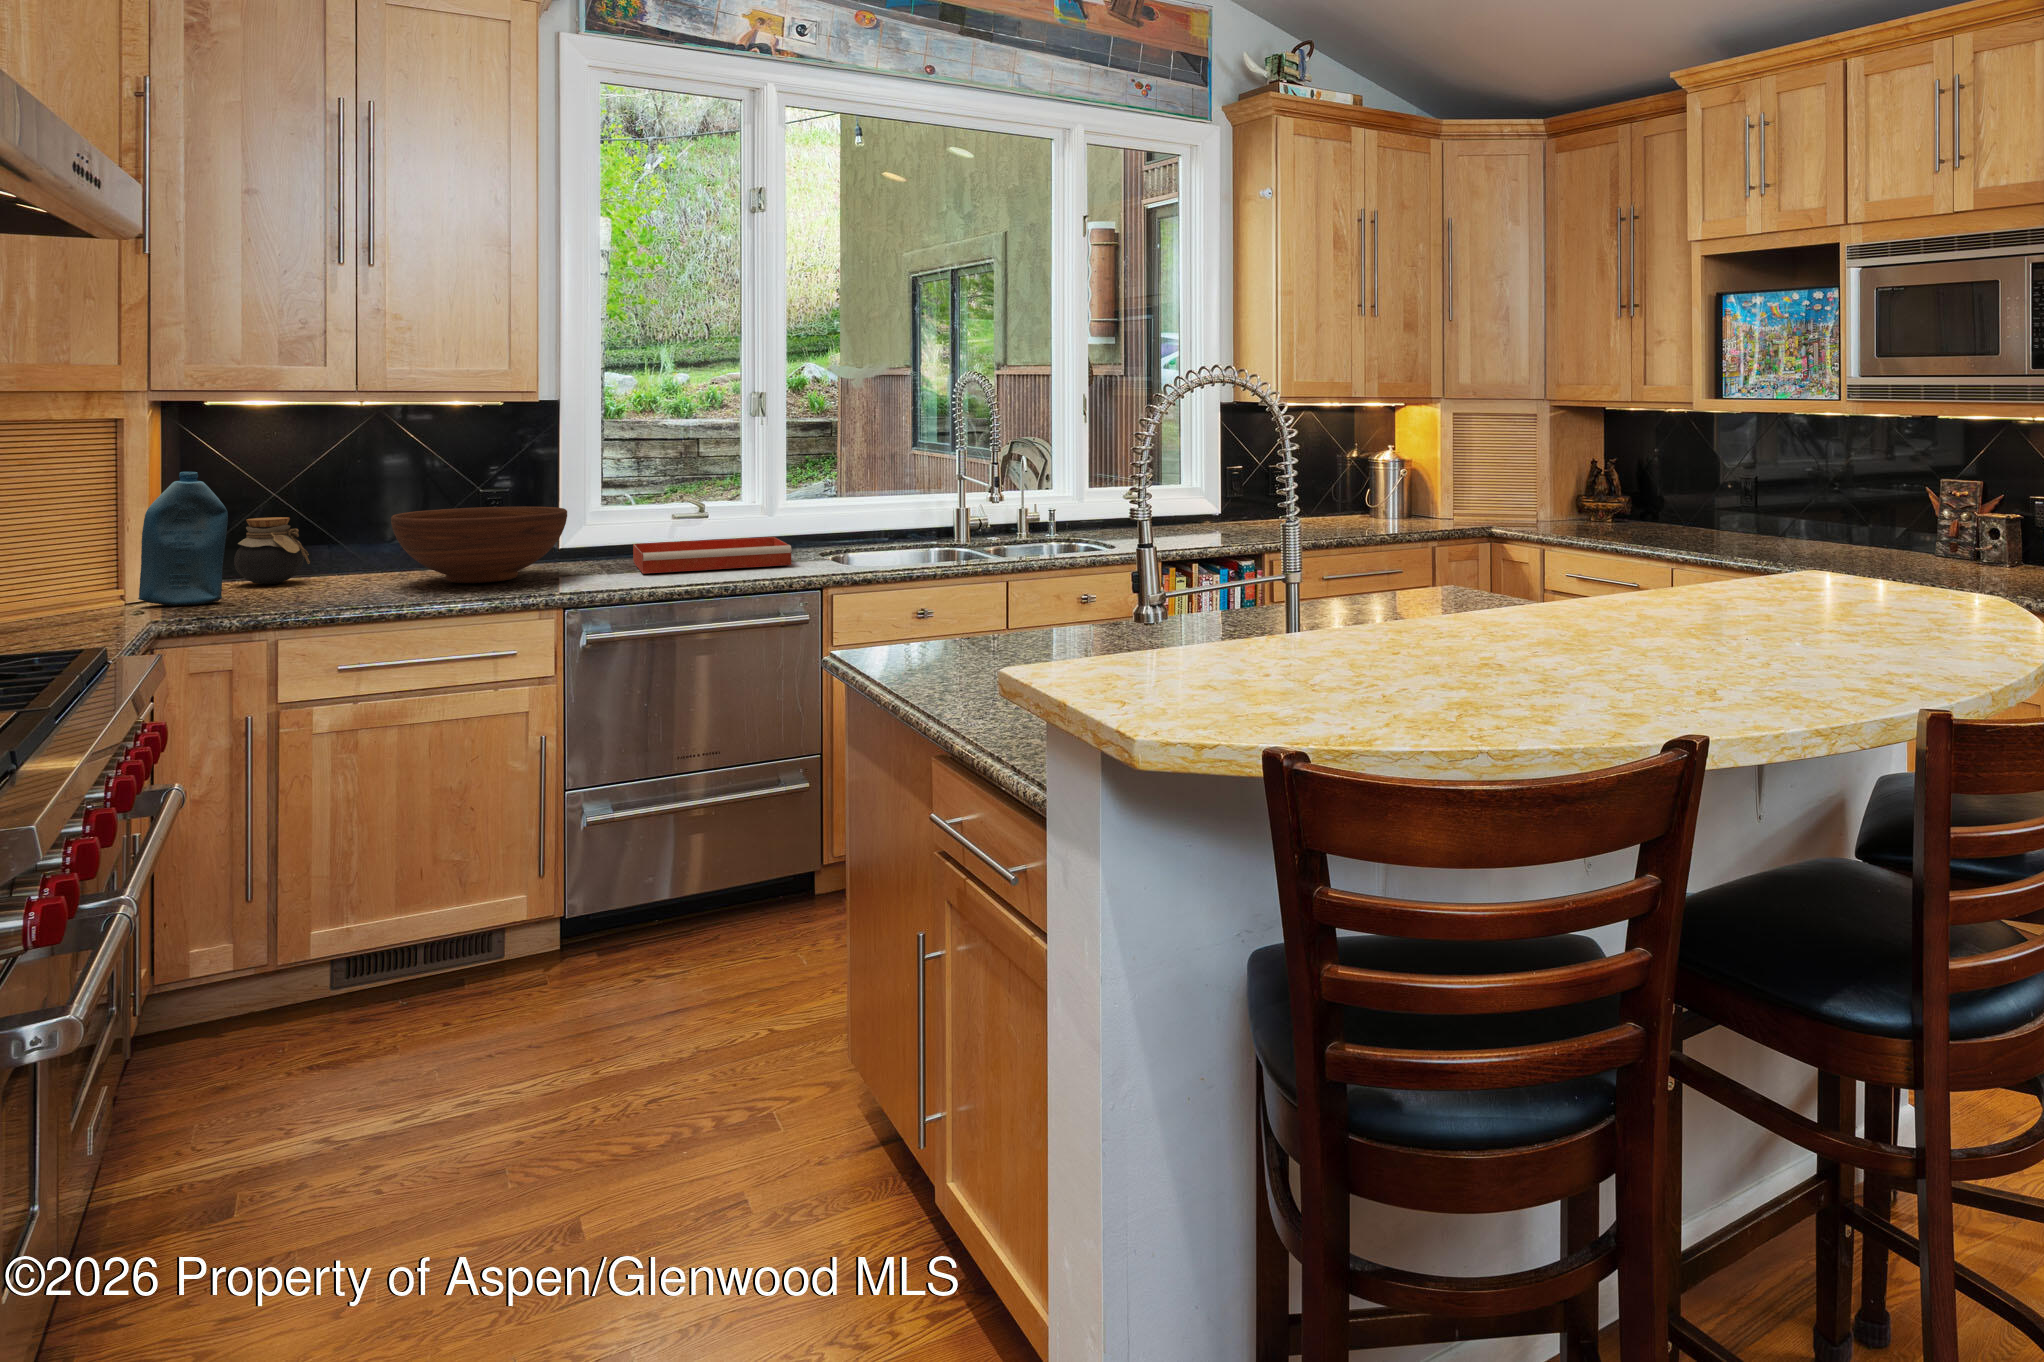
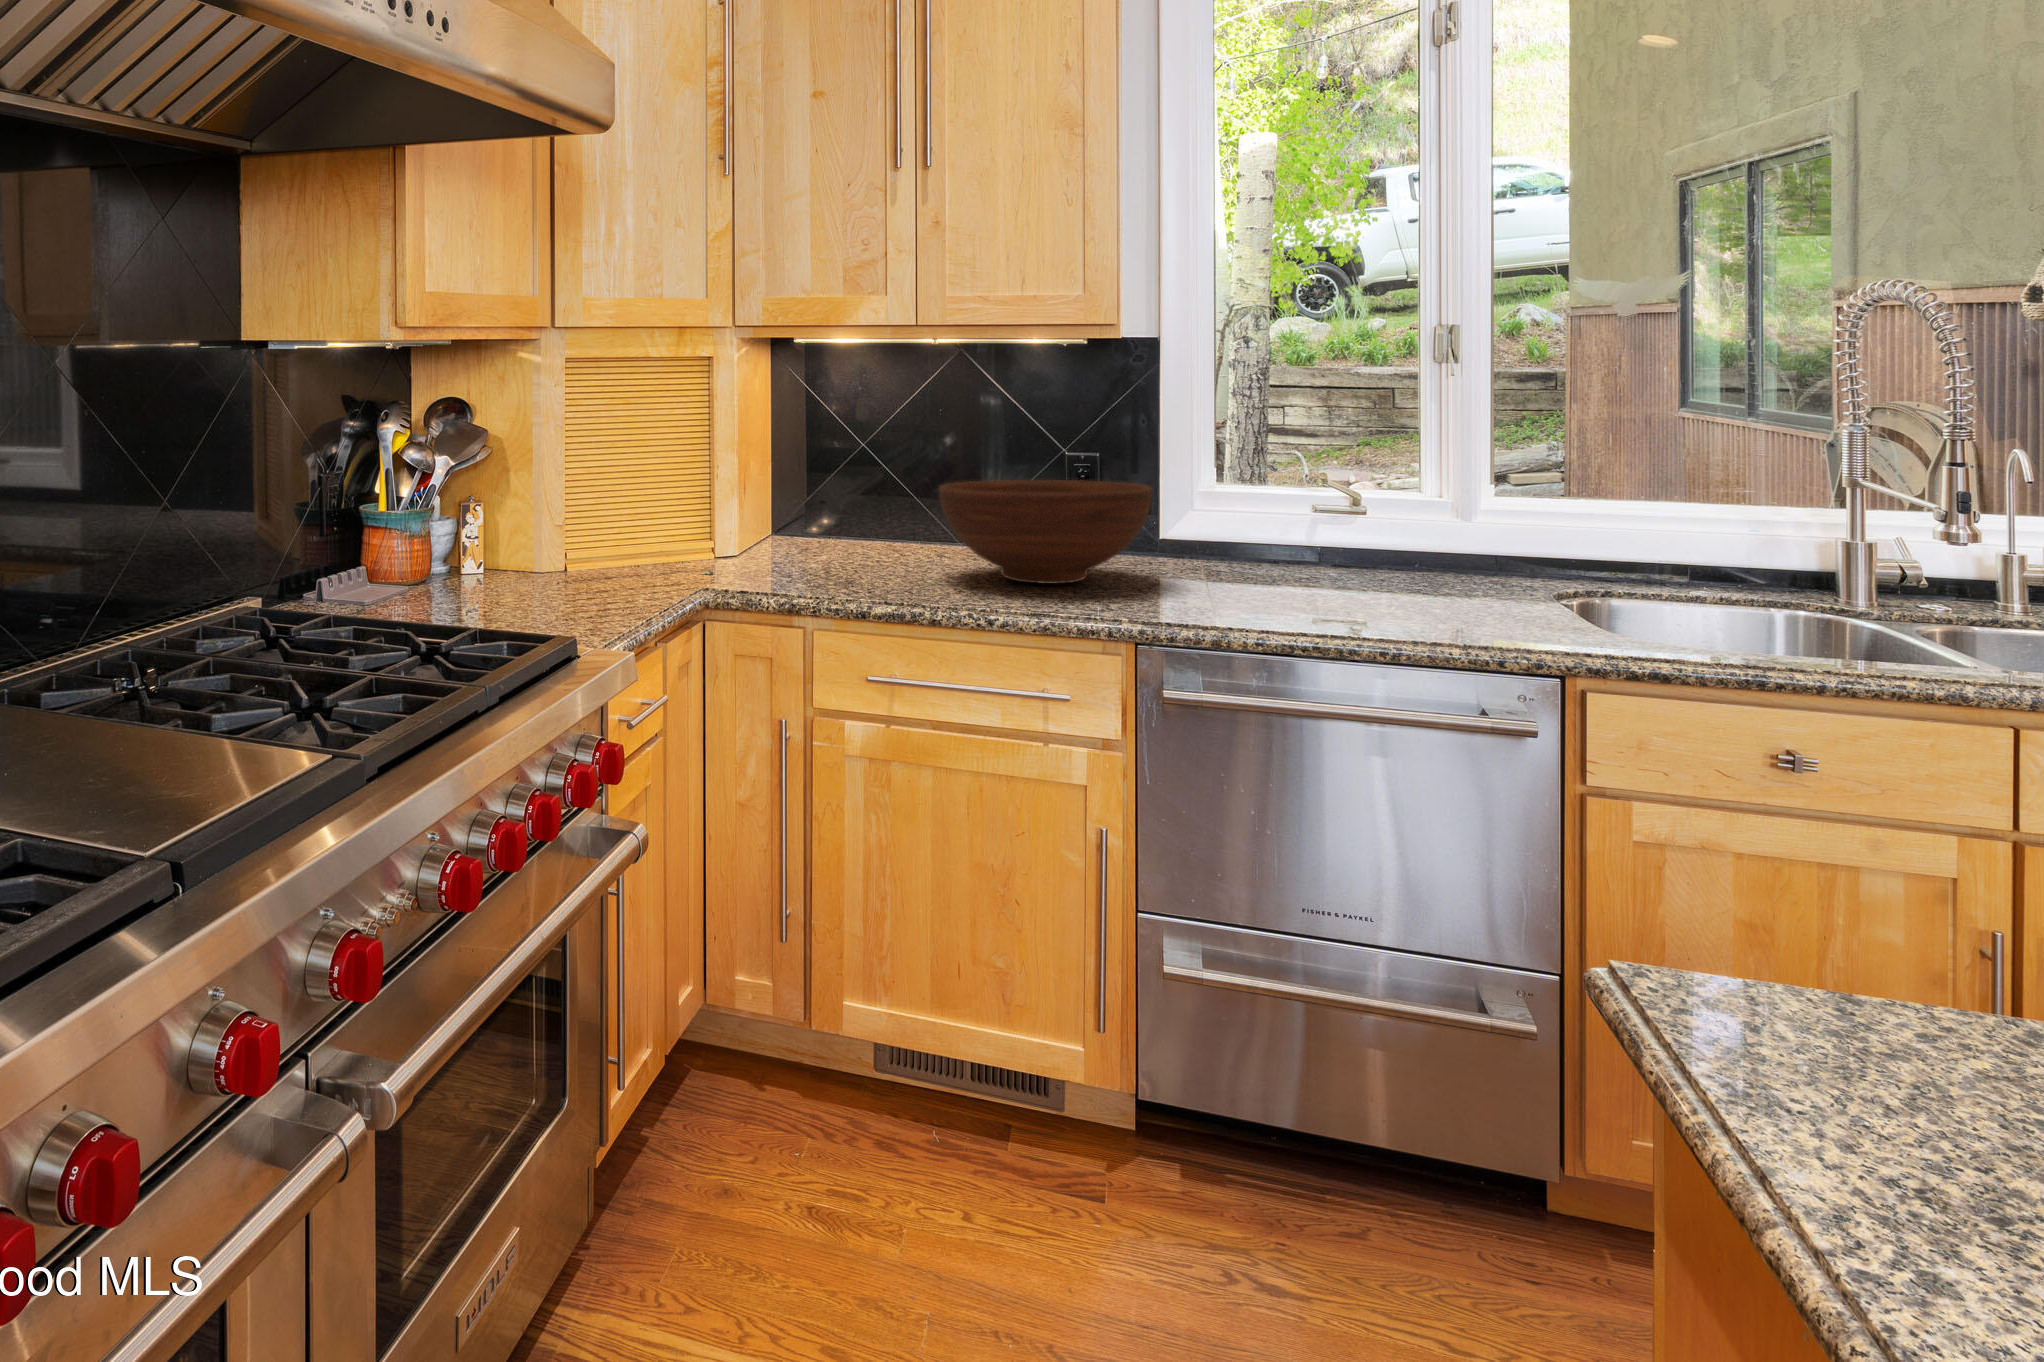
bottle: present [138,472,228,606] -> none [697,423,774,578]
jar: present [234,517,310,584] -> none [800,481,867,559]
tray: present [633,537,792,573] -> none [1249,543,1520,603]

